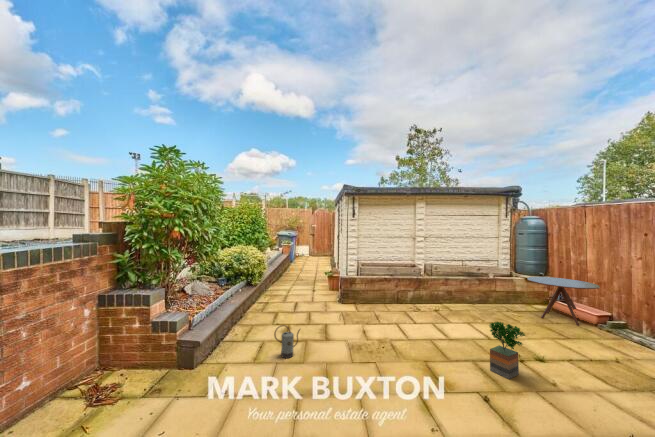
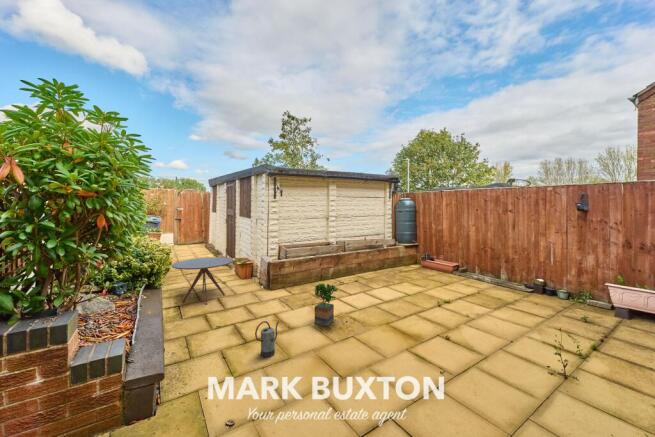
round table: present [527,277,600,326] -> present [172,257,233,305]
potted tree: present [489,322,525,379] -> present [315,283,338,326]

